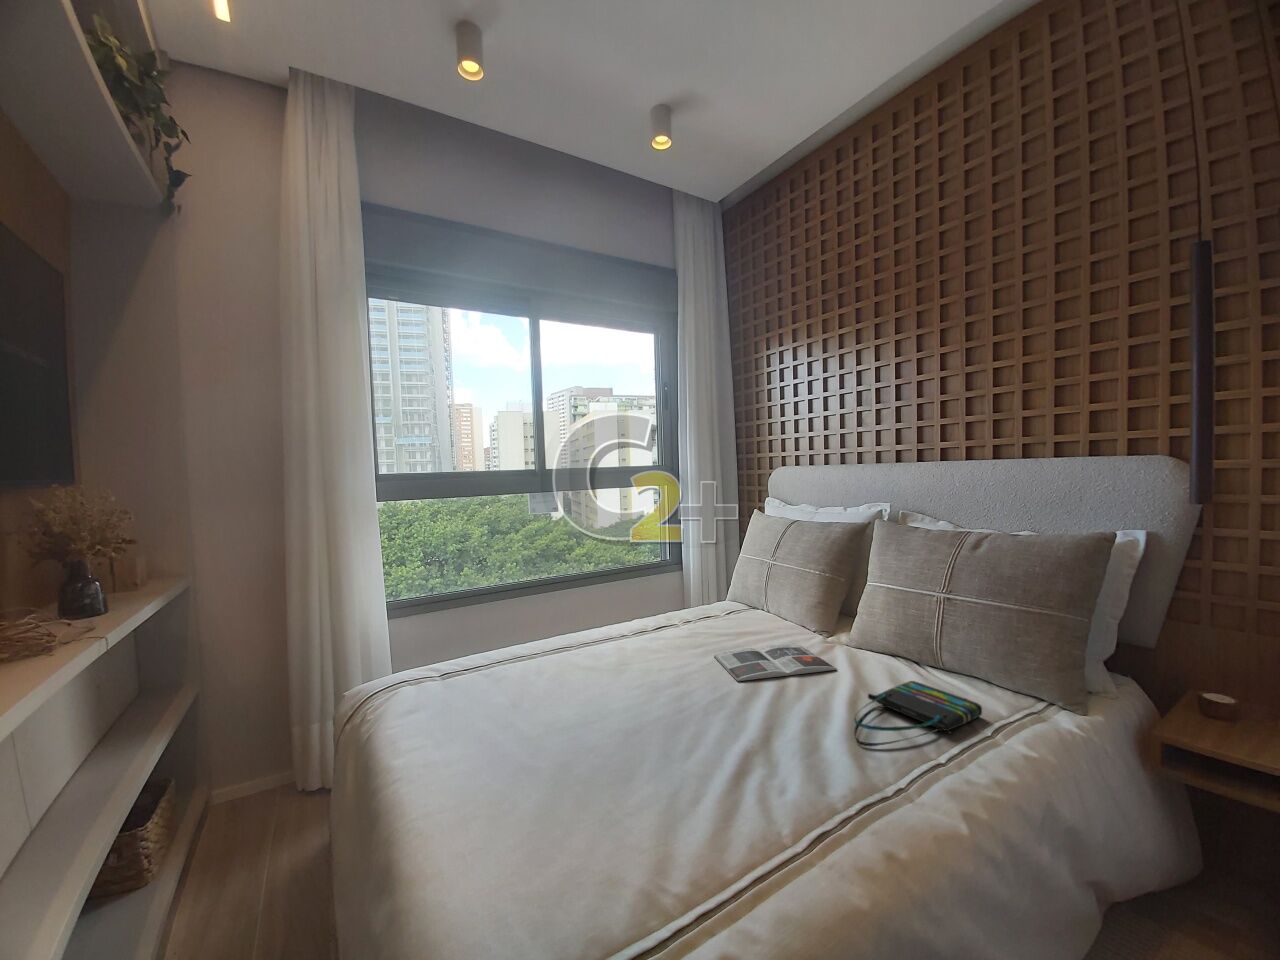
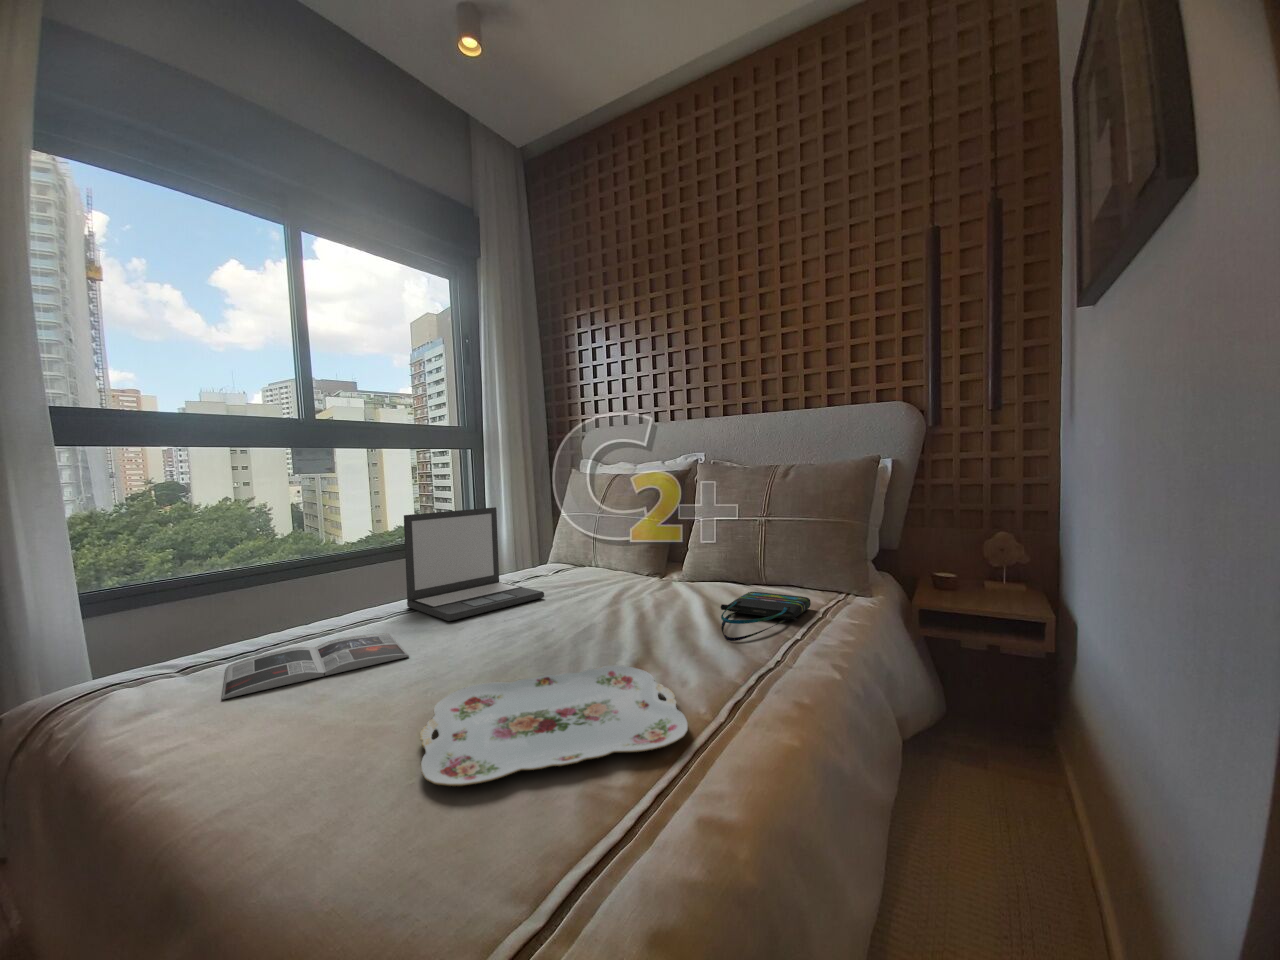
laptop: none [593,555,705,661] -> present [404,507,544,621]
magazine: present [714,645,837,681] -> present [222,633,409,699]
serving tray: none [540,743,764,866] -> present [420,665,688,786]

